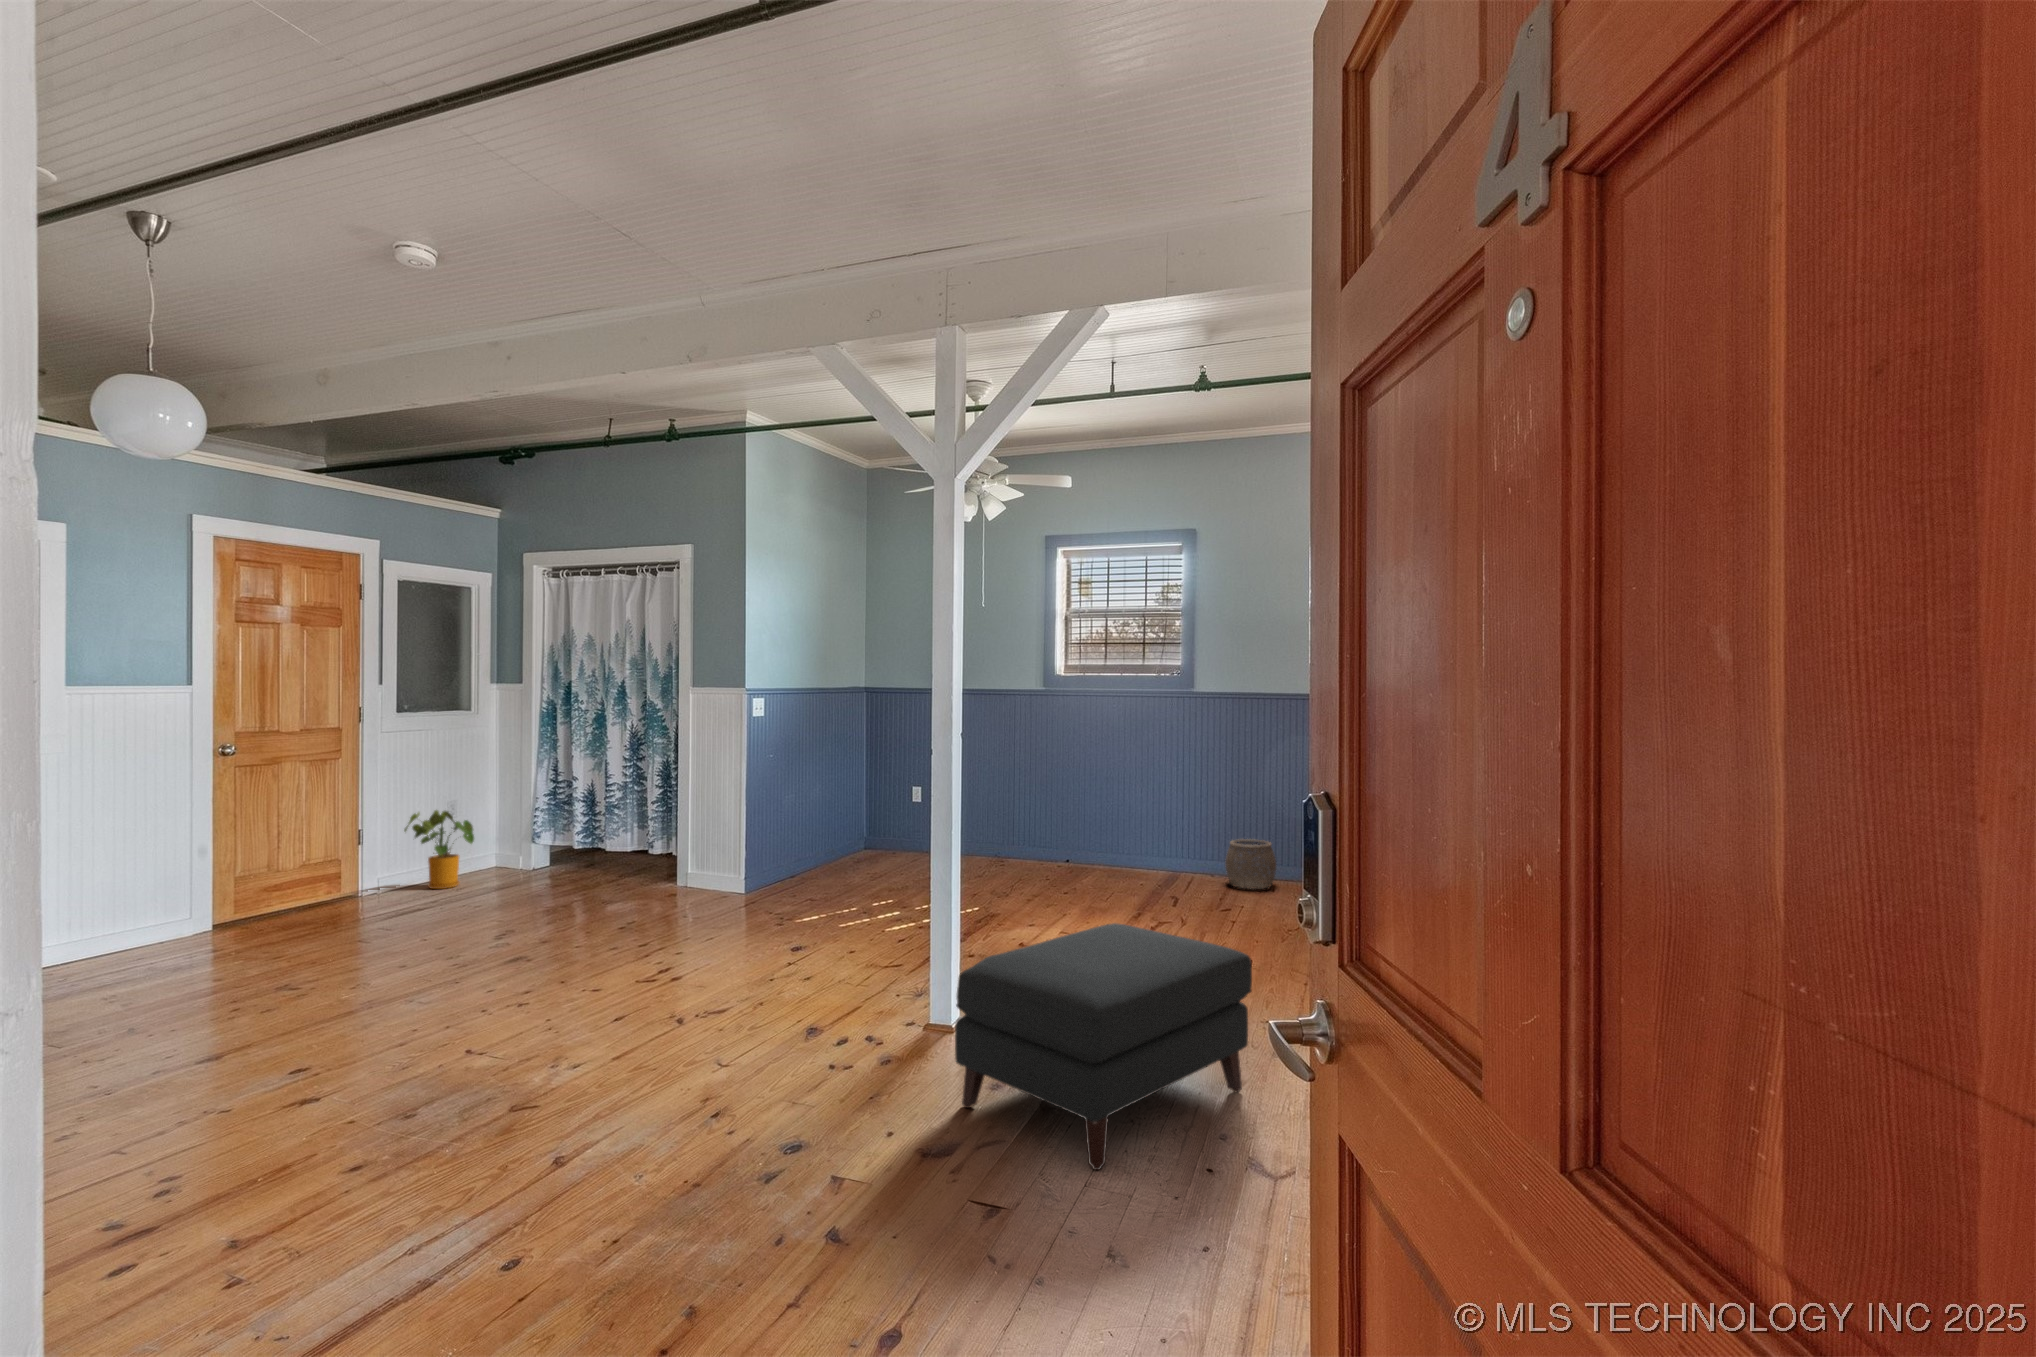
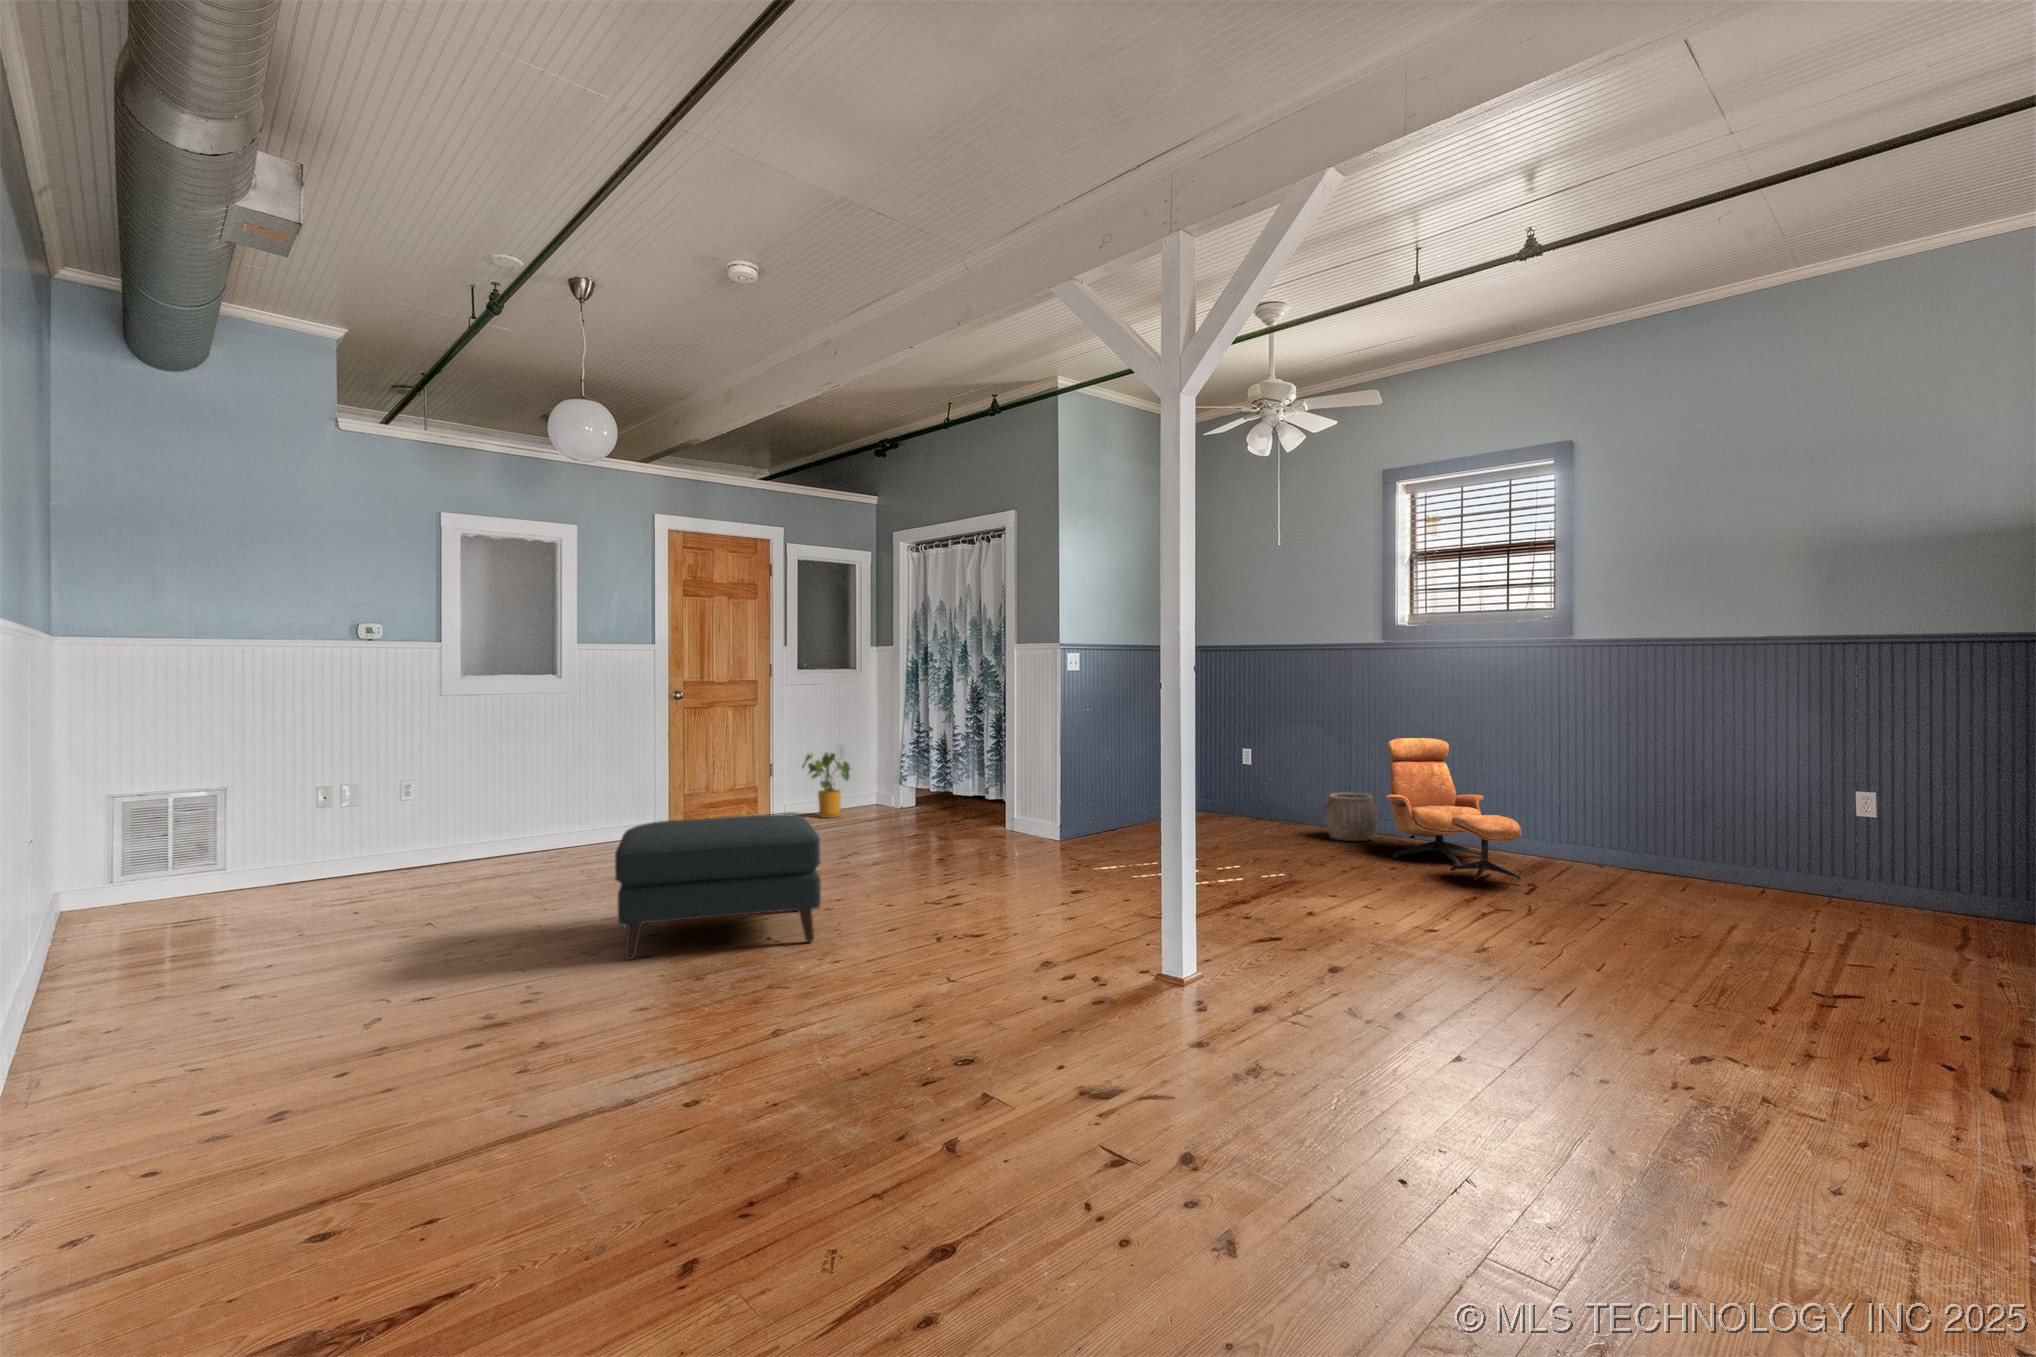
lounge chair: none [1051,774,1170,899] -> present [1386,738,1522,880]
woven basket: present [1225,839,1276,889] -> present [1325,793,1377,841]
ottoman: present [955,923,1252,1170] -> present [615,814,821,960]

